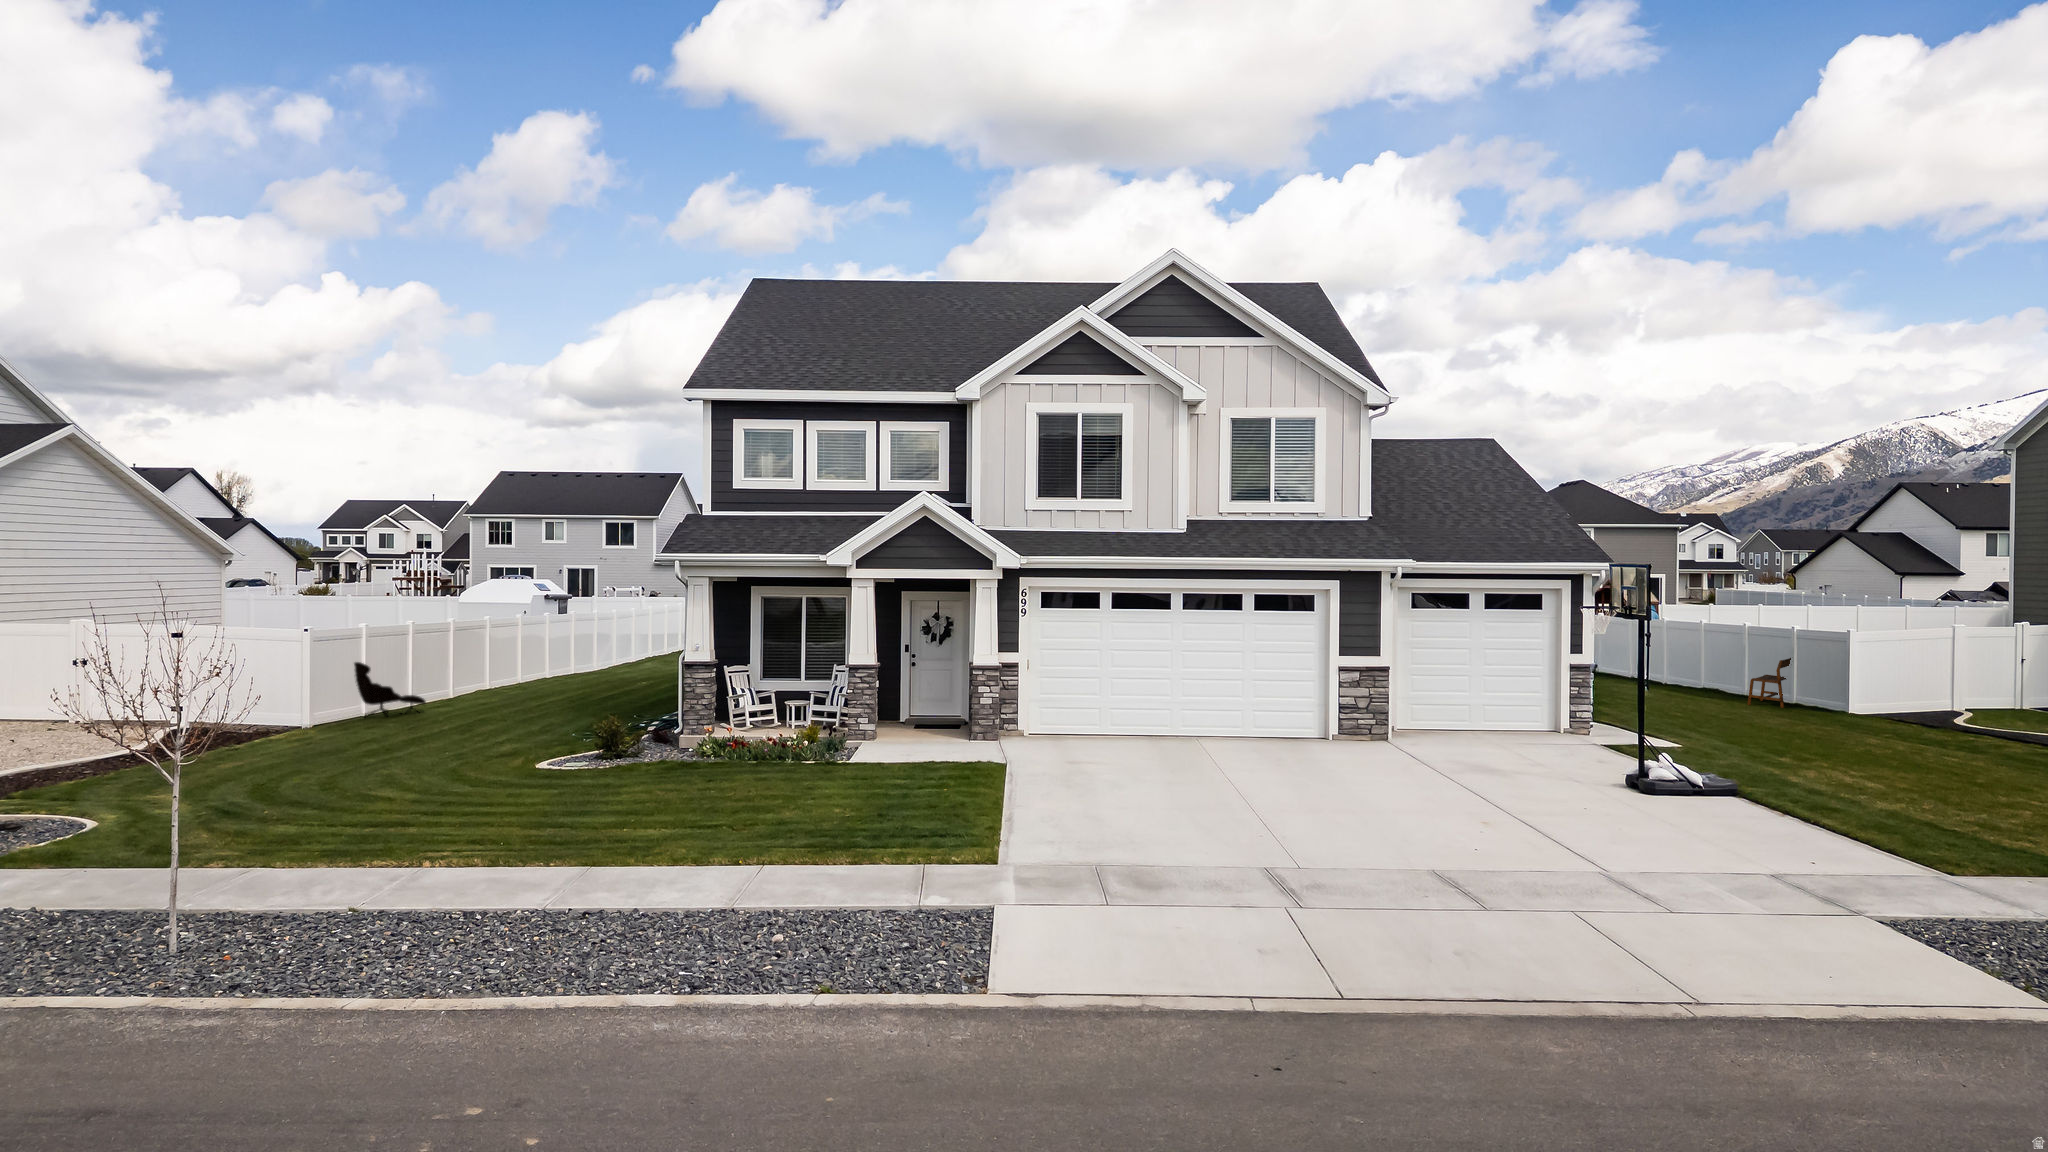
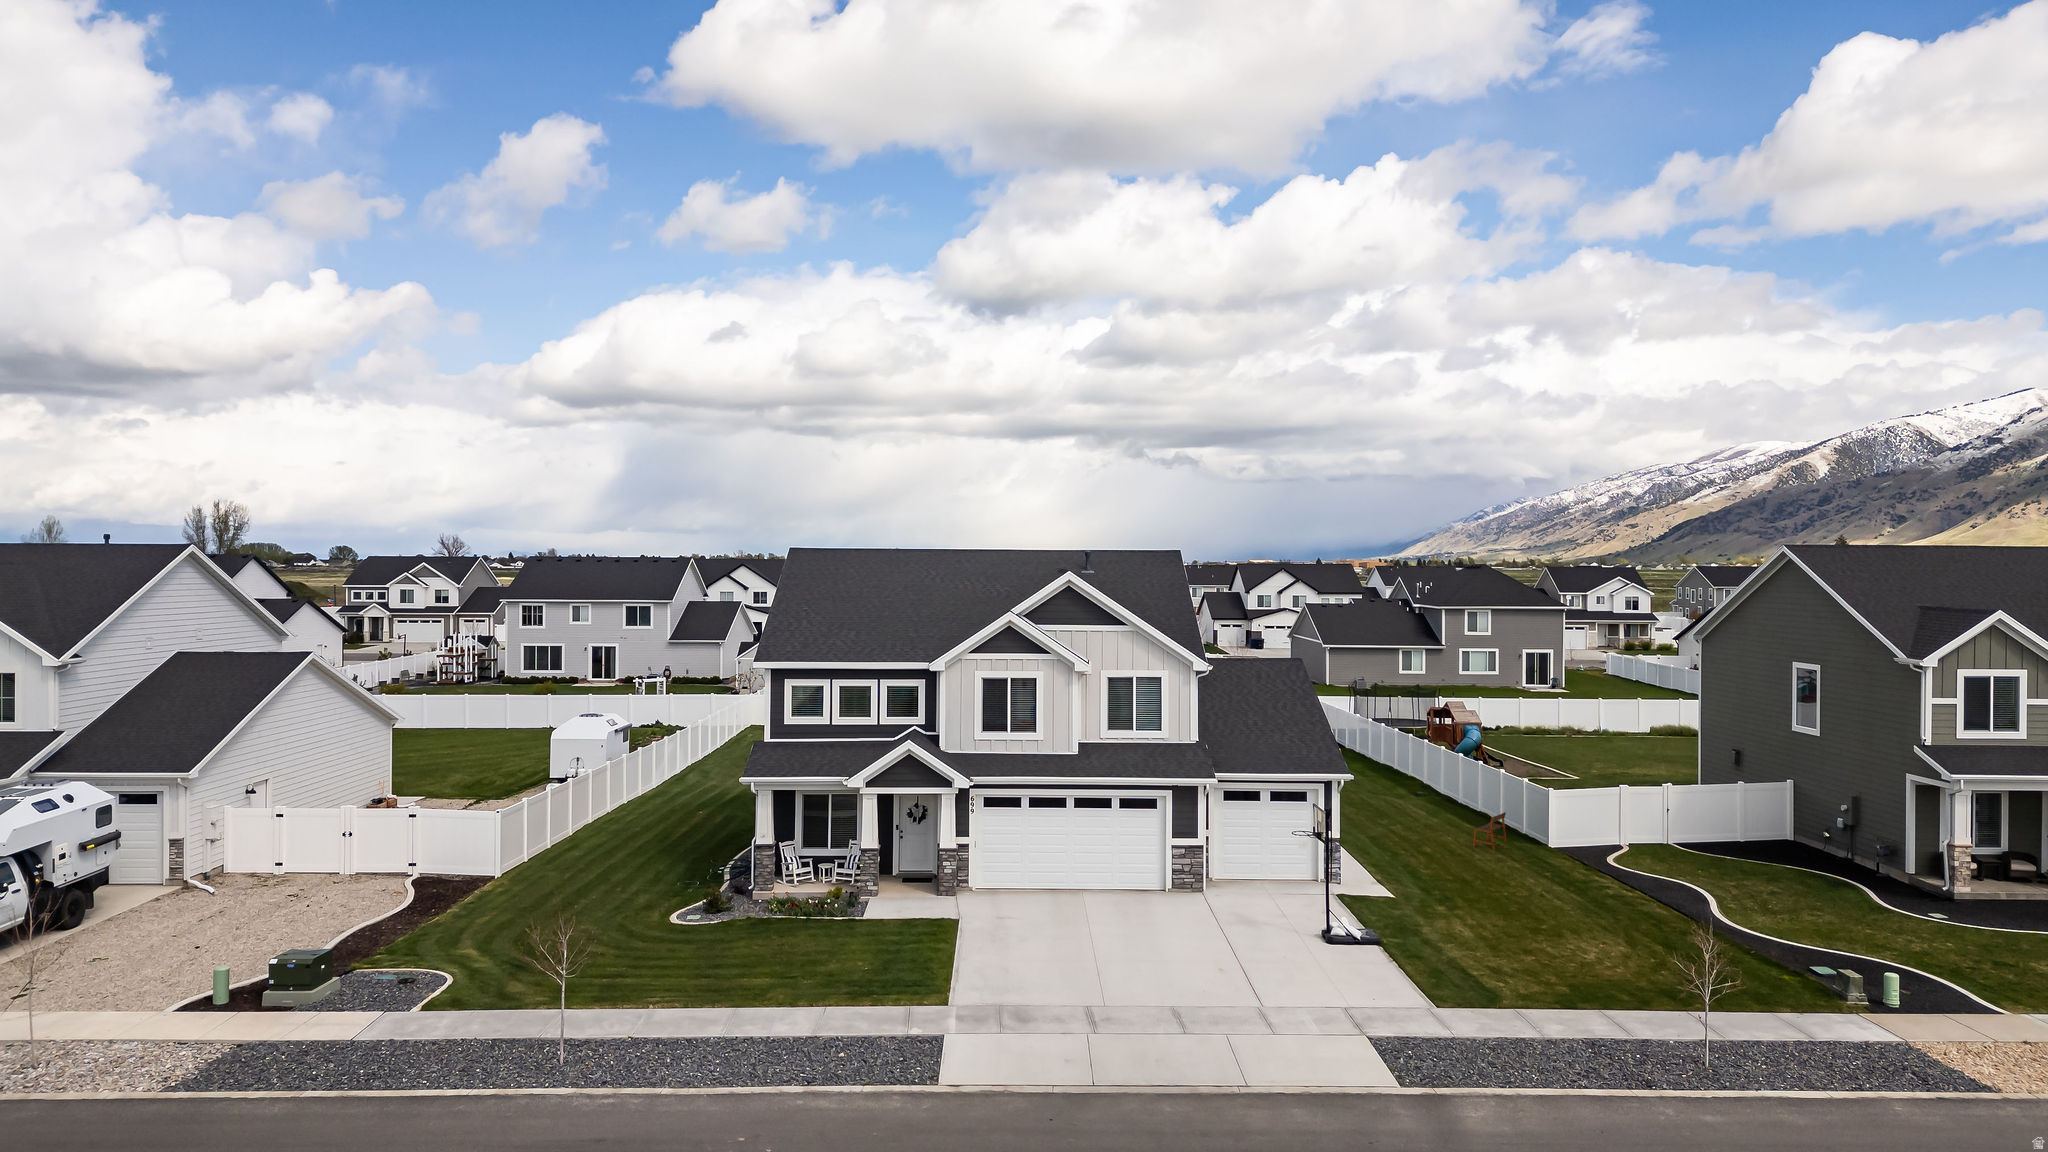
lounge chair: present [354,662,426,716] -> none [527,834,573,872]

